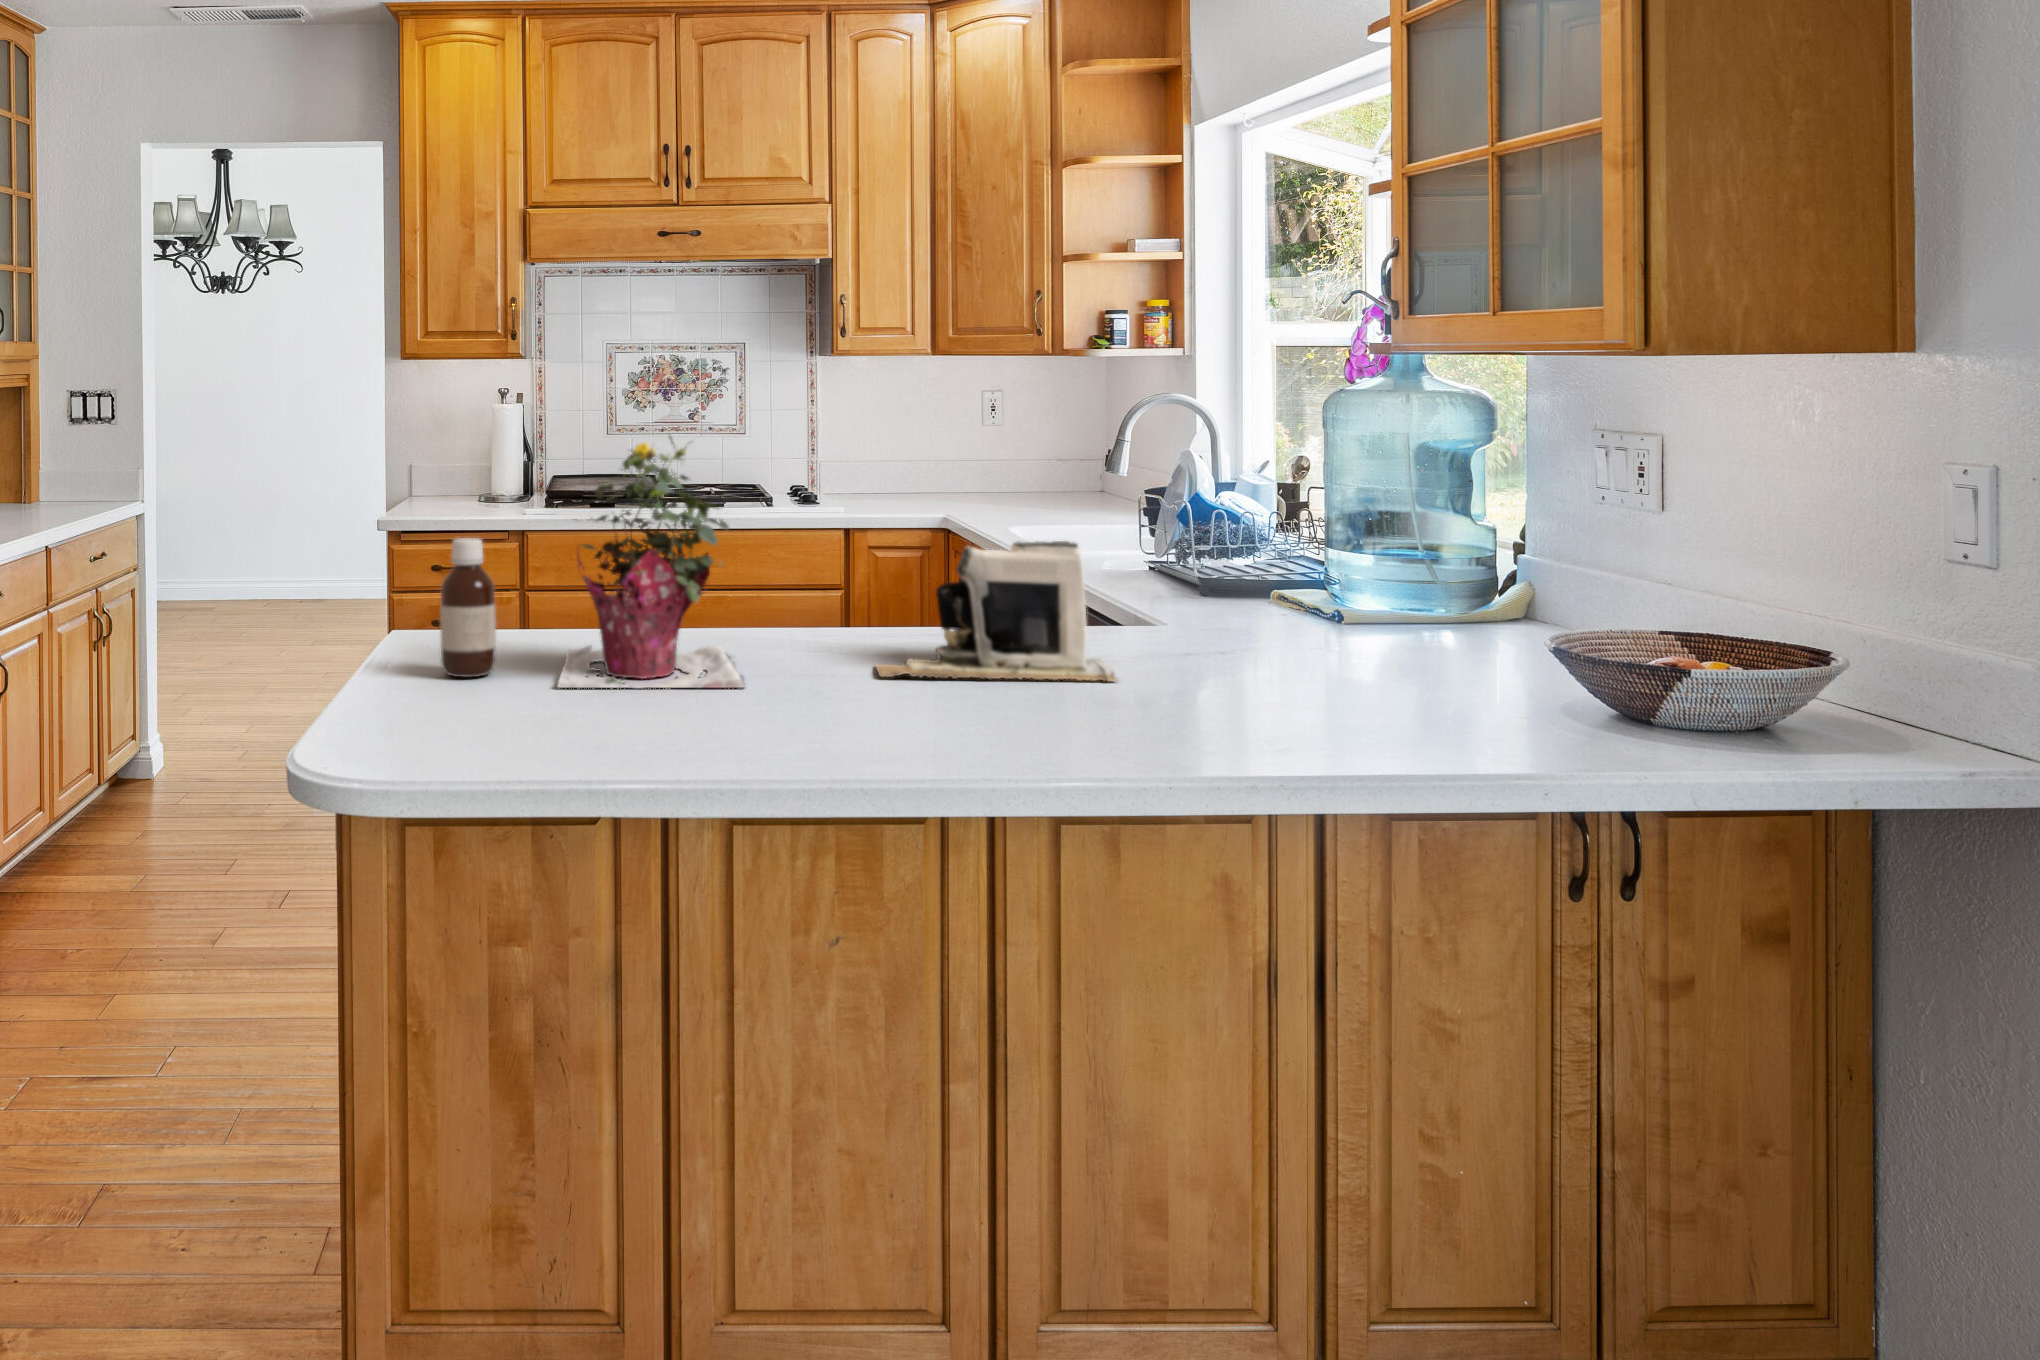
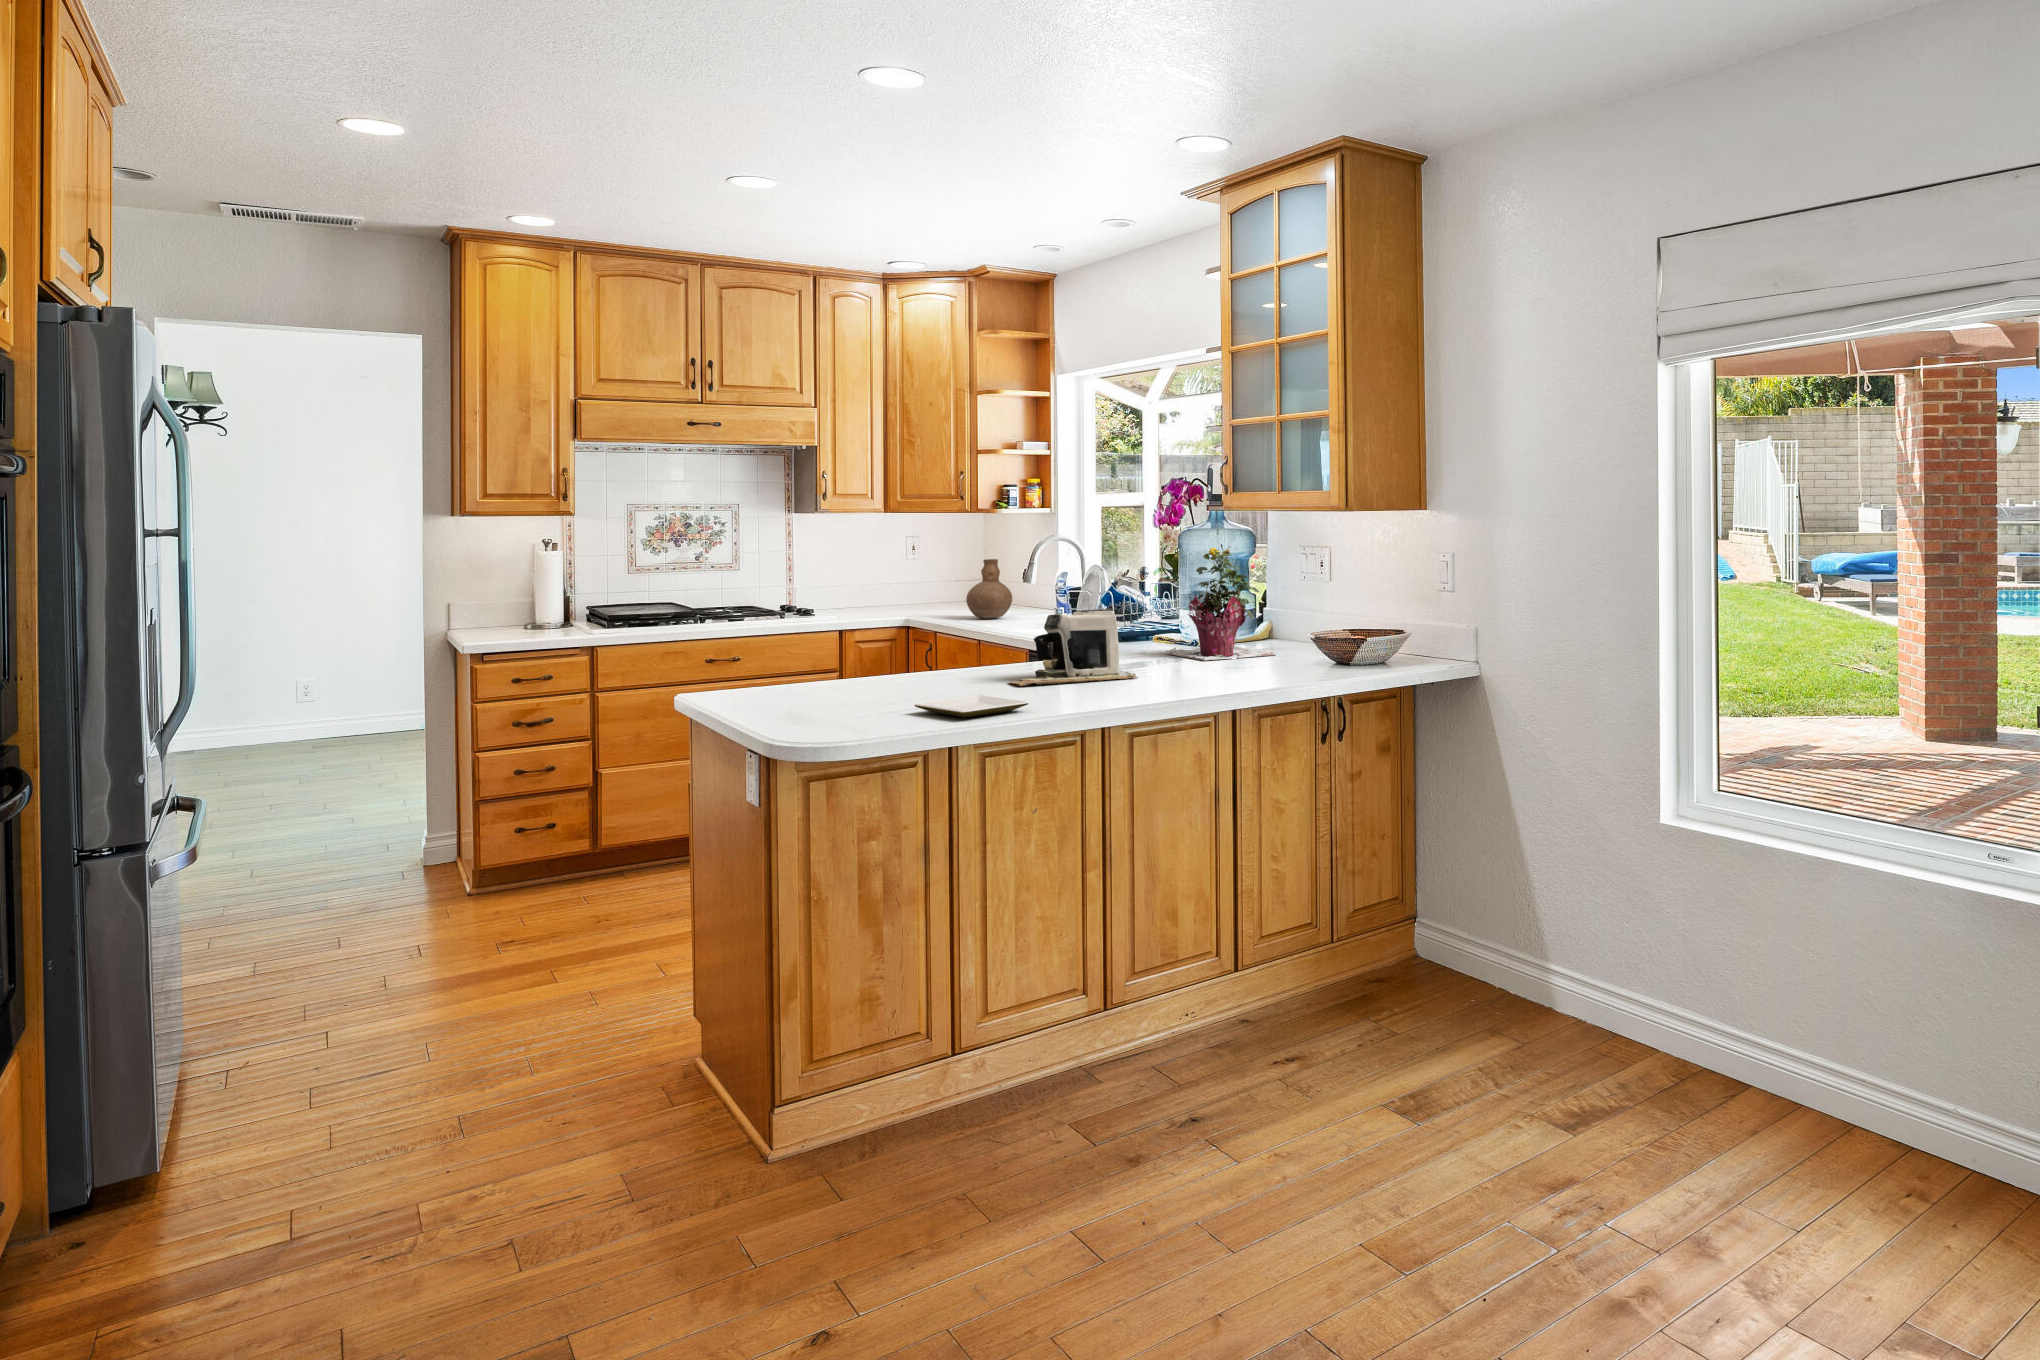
vase: none [1025,428,1098,521] -> present [966,559,1012,619]
potted plant: present [558,437,744,688] -> present [1165,544,1276,660]
bottle: present [440,538,496,677] -> none [758,621,793,707]
plate: none [617,698,802,747] -> present [914,695,1028,717]

